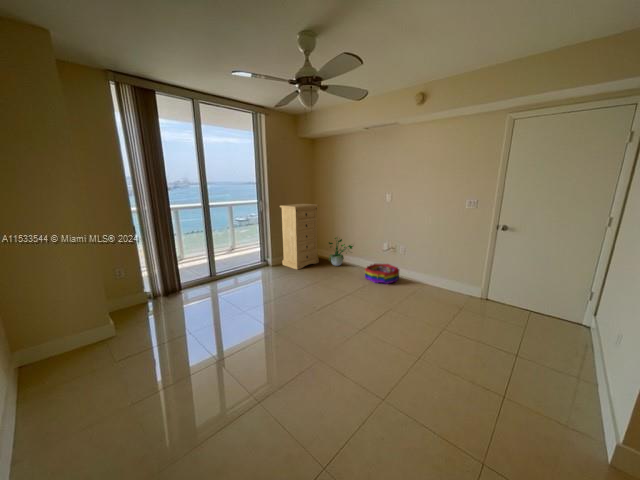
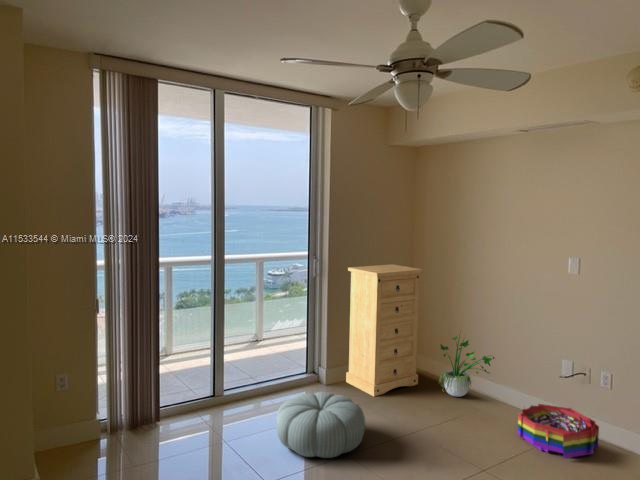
pouf: none [248,268,294,298] -> present [276,392,365,458]

